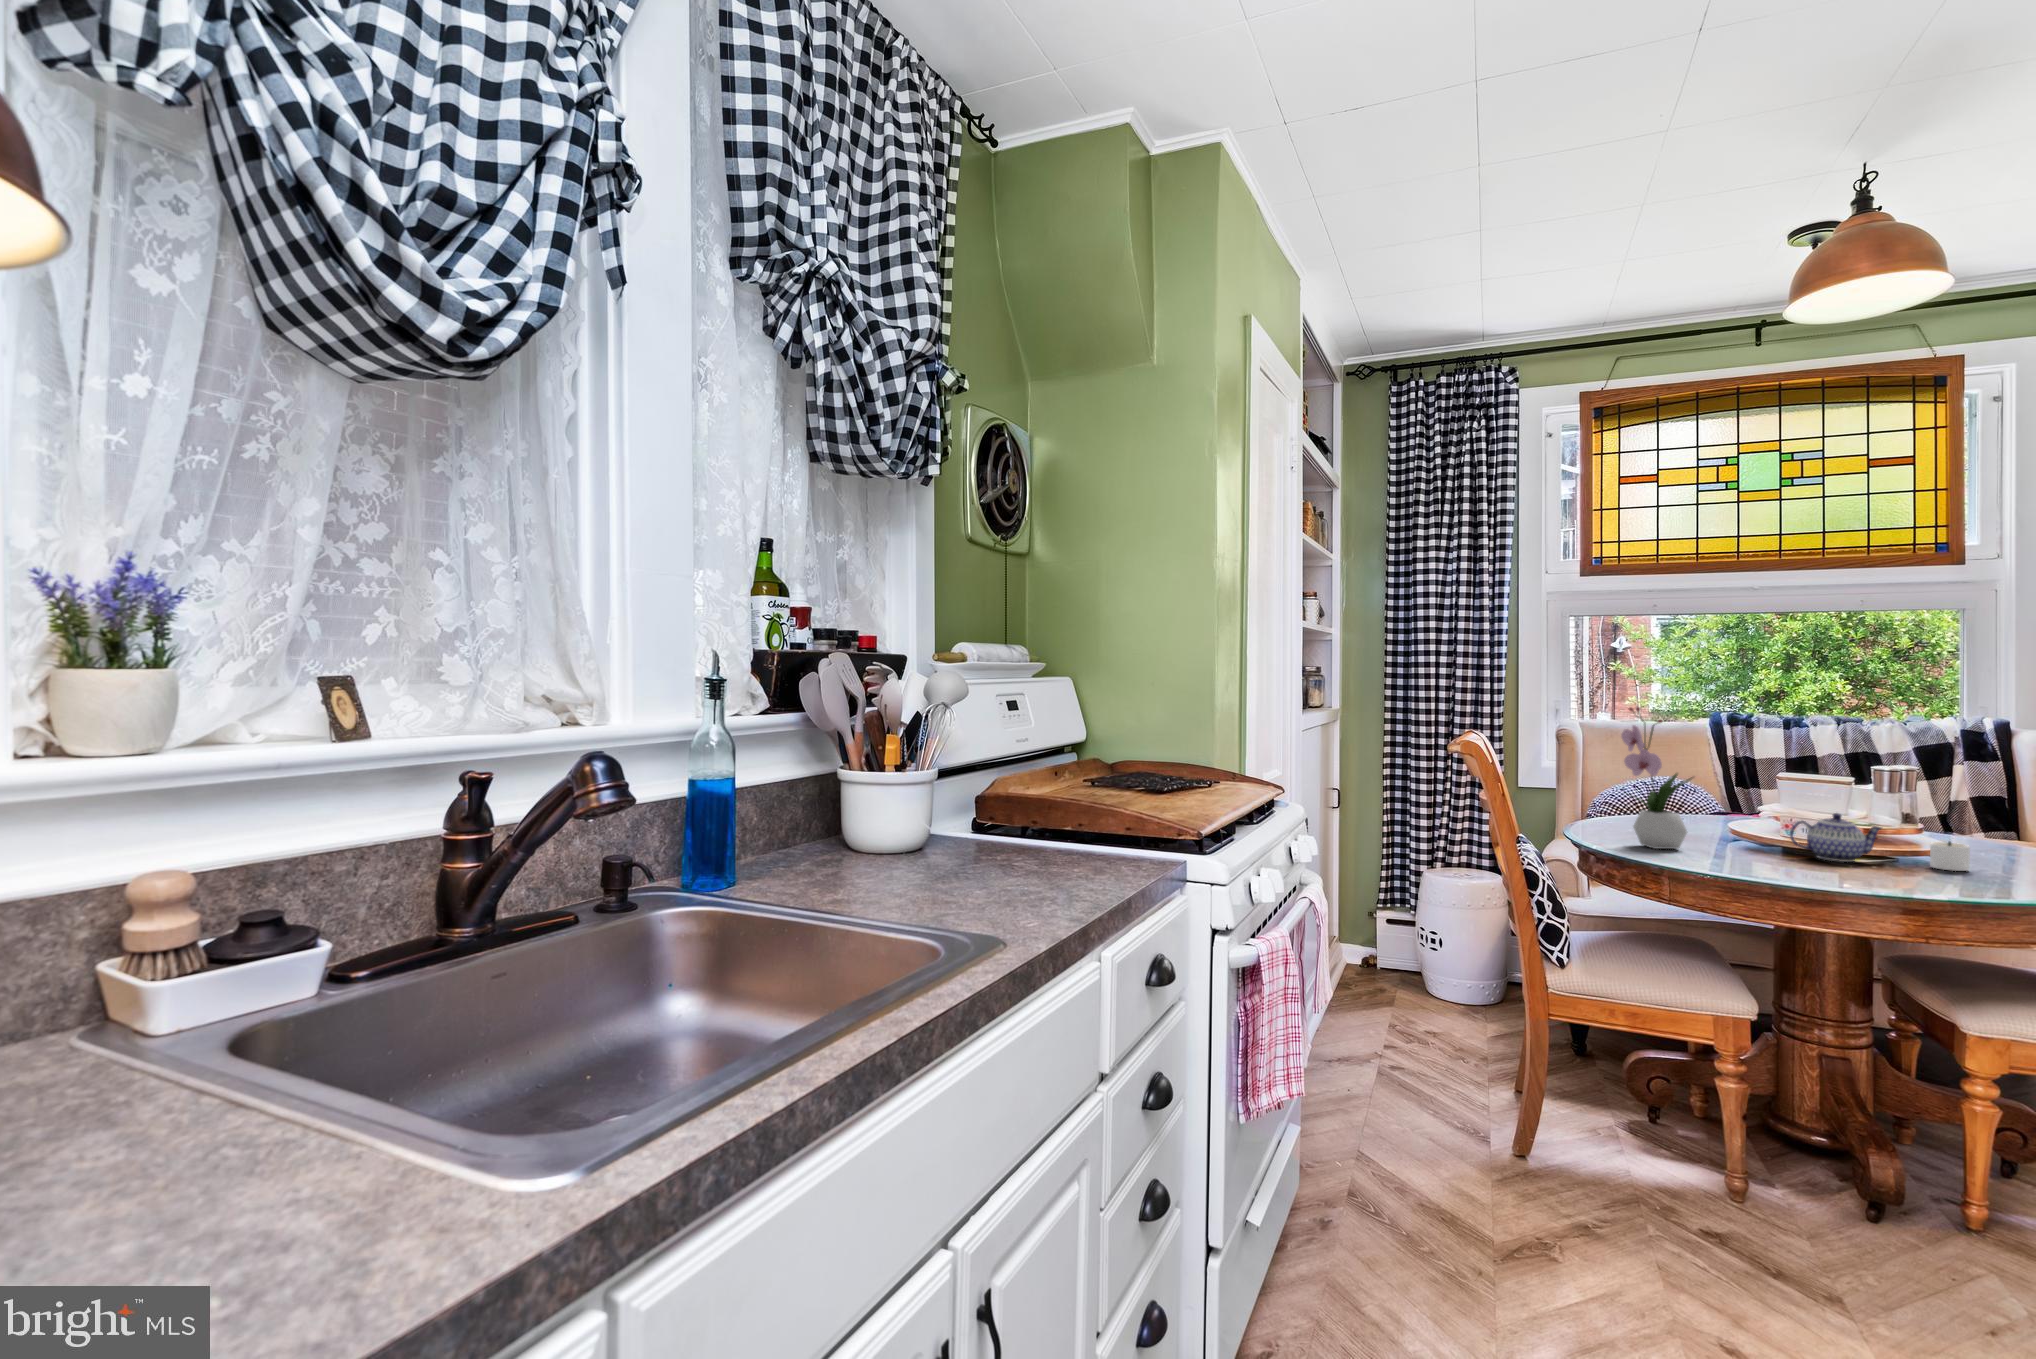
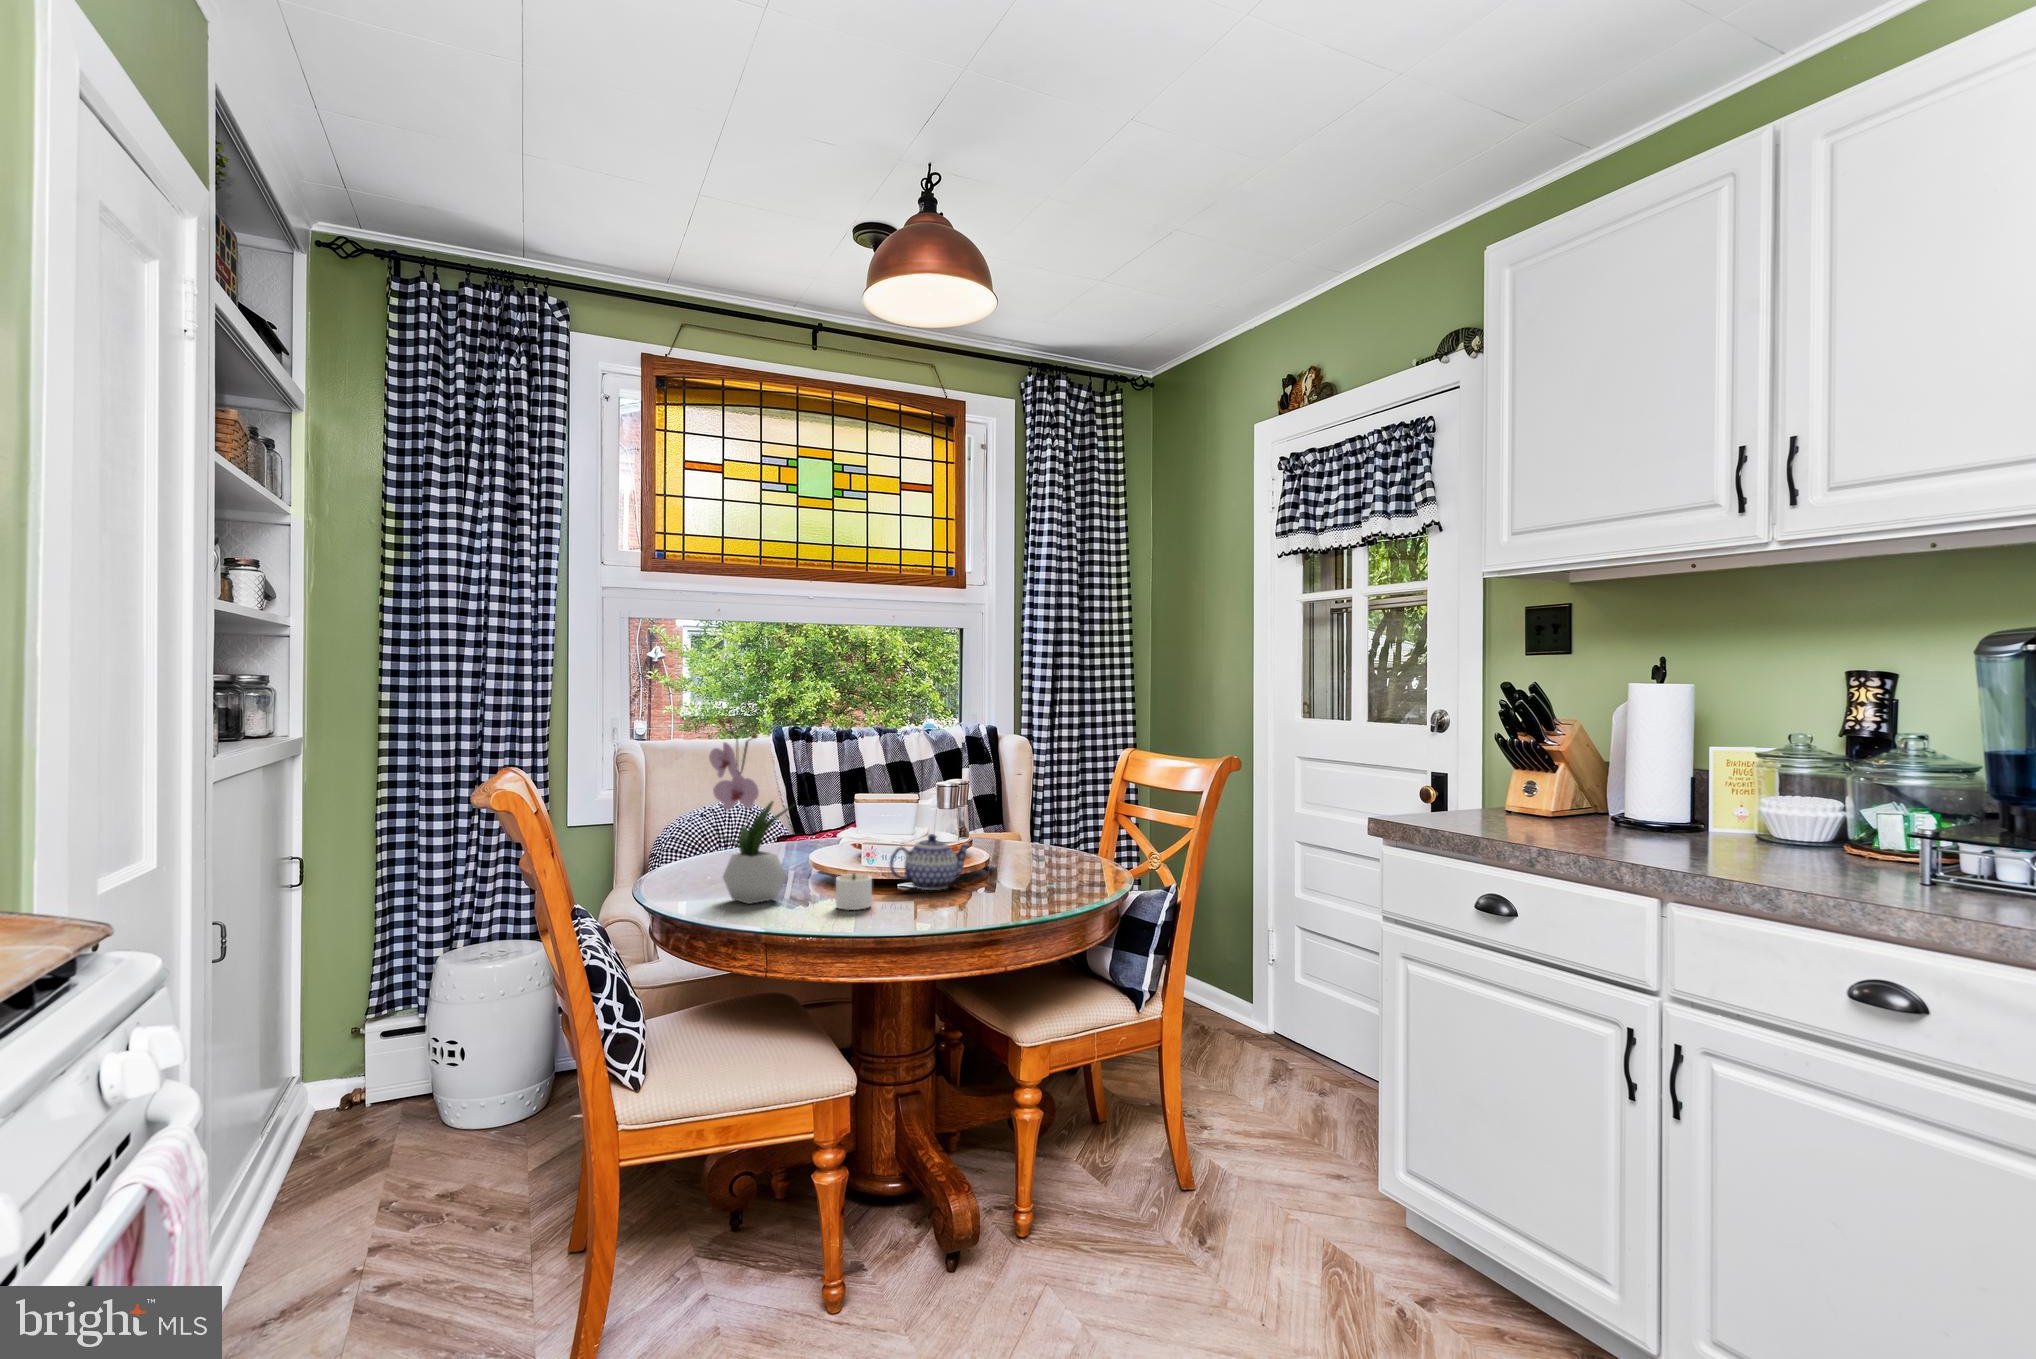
candle: present [1930,842,1970,871] -> present [836,874,872,910]

